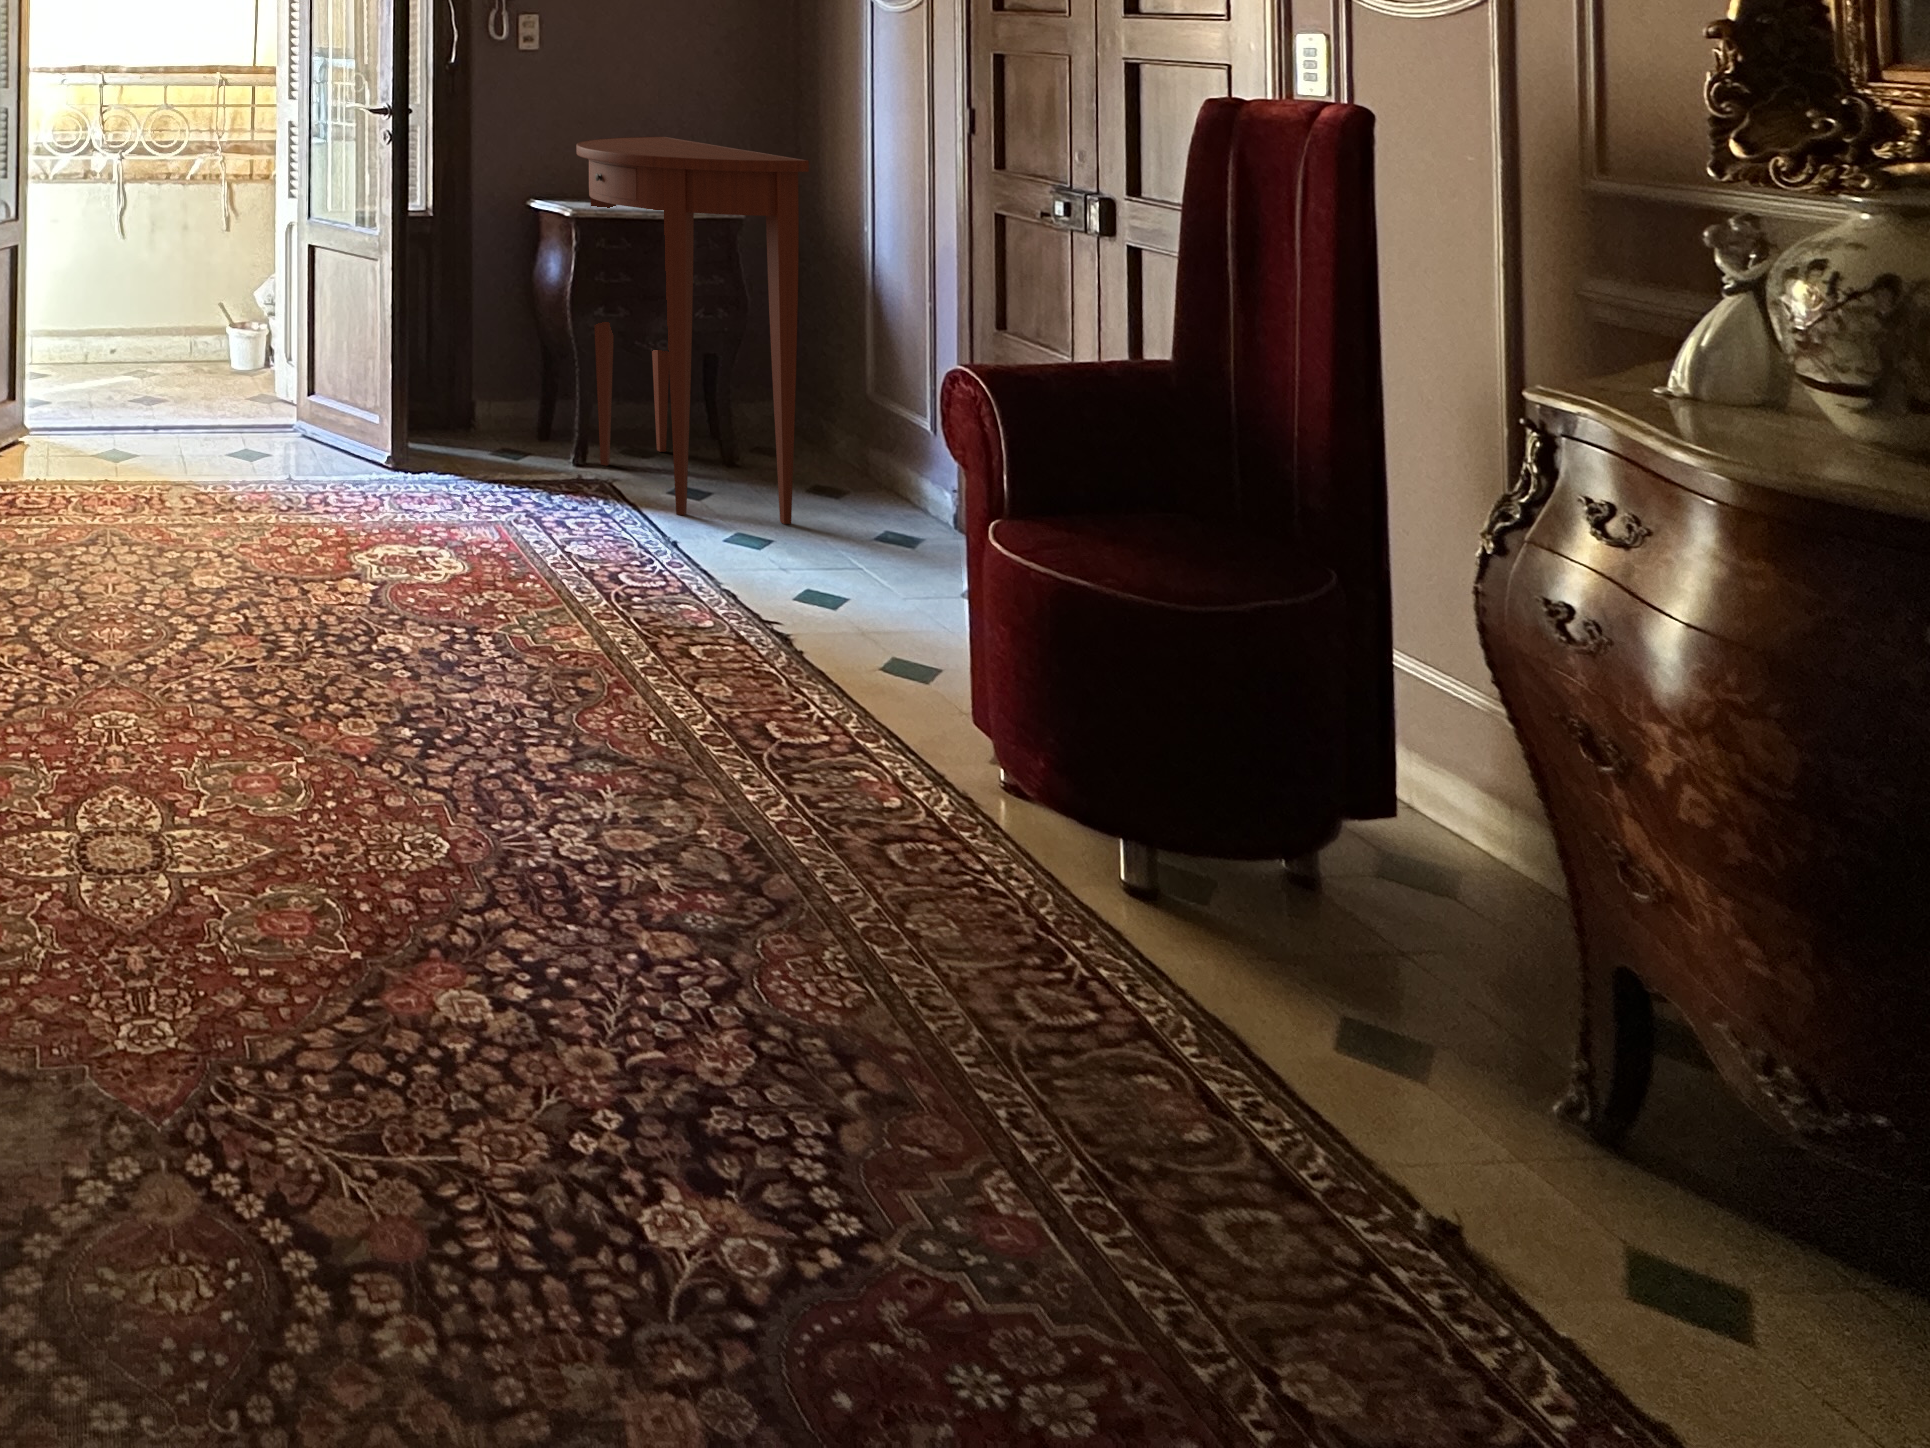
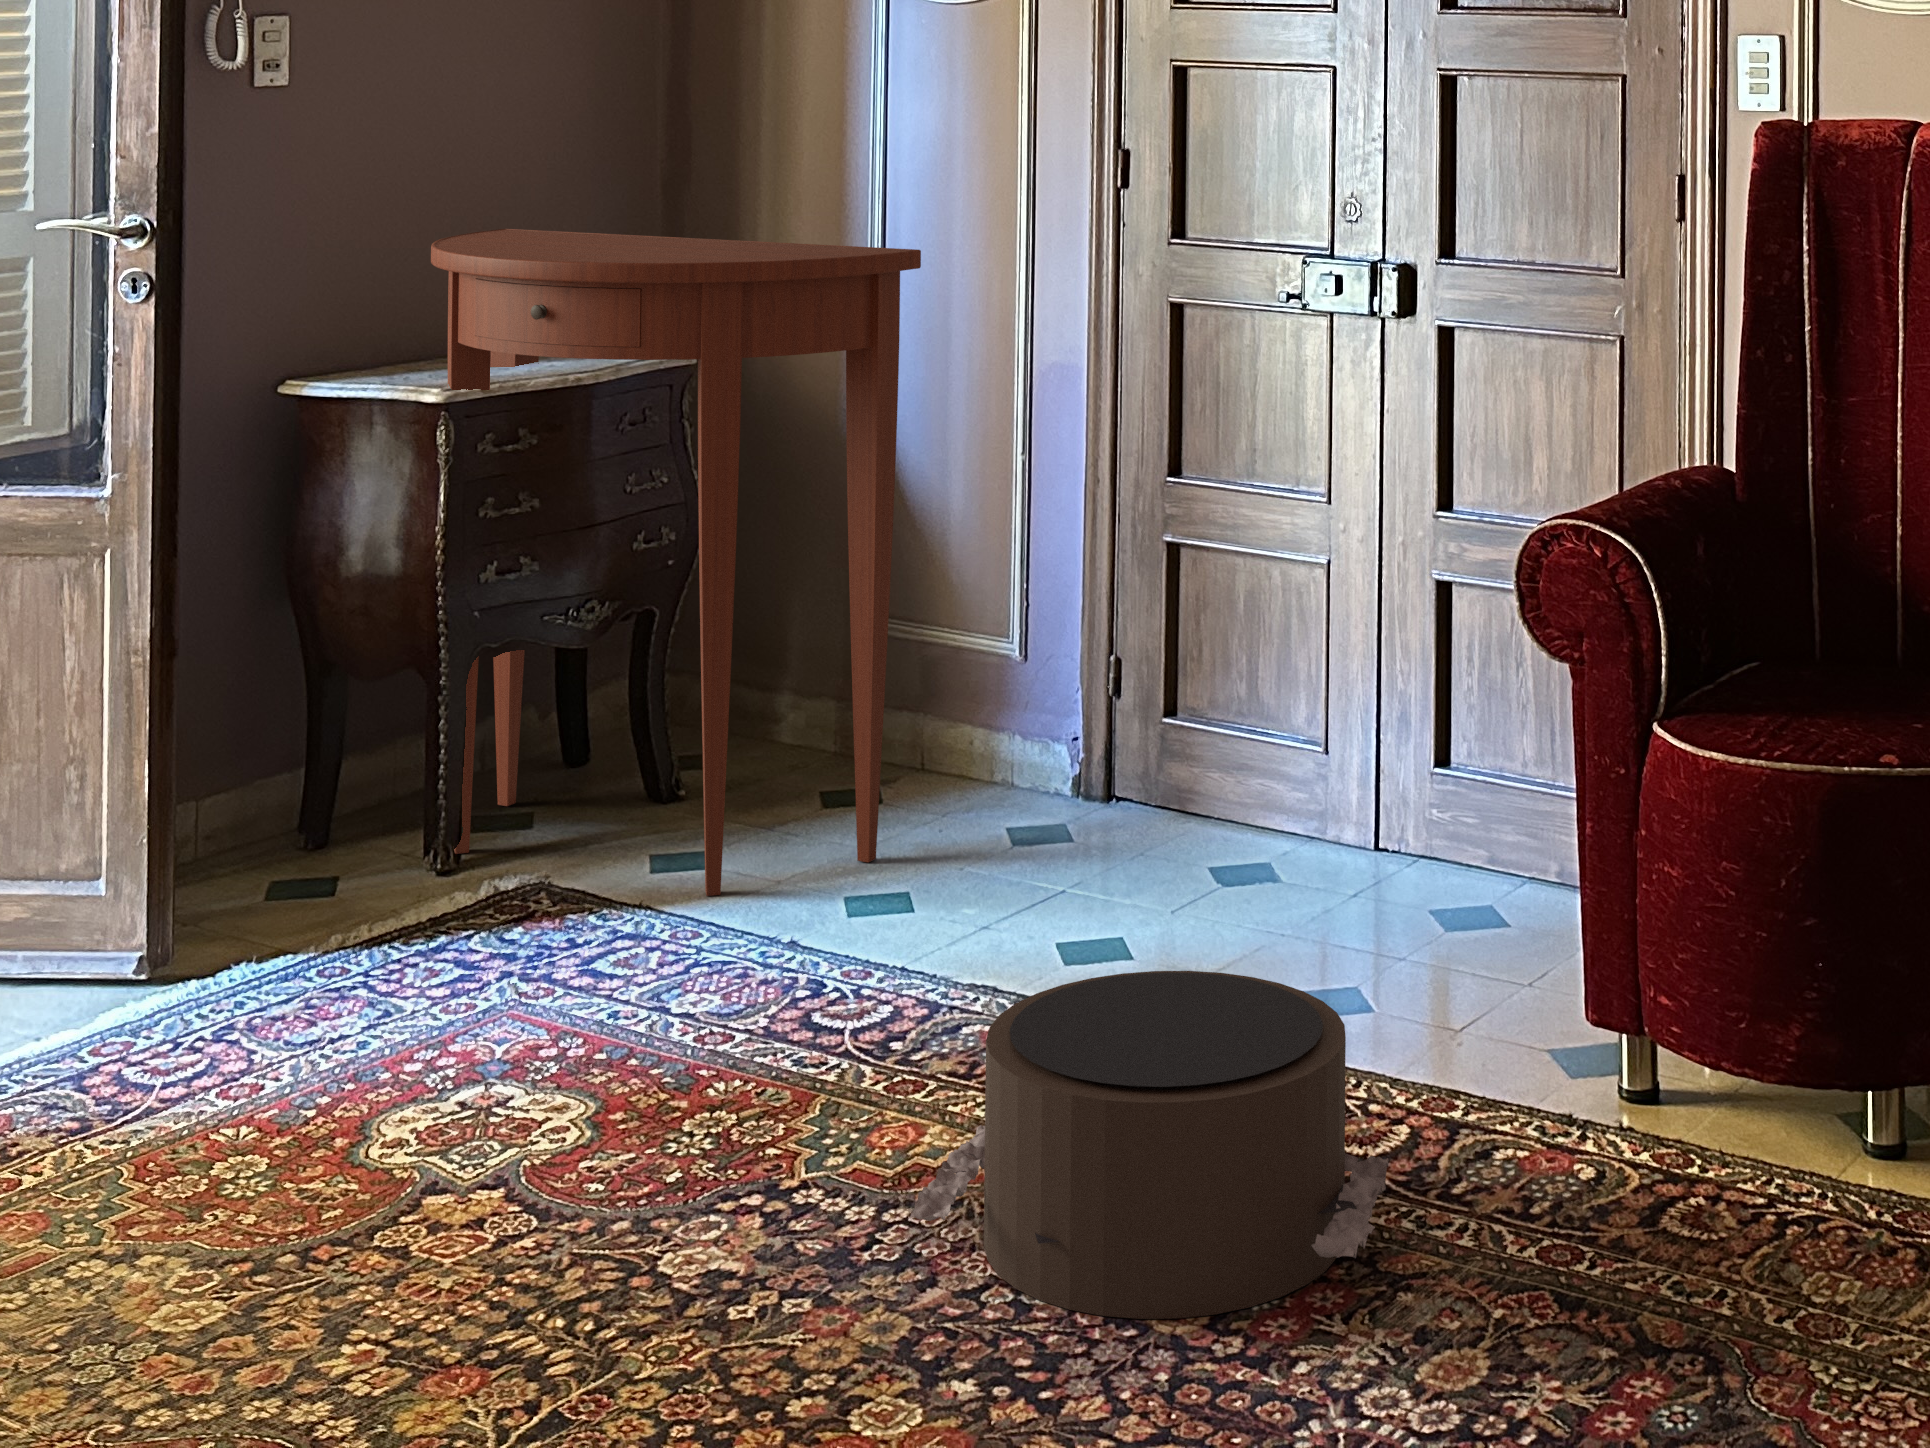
pouf: none [458,566,717,767] -> present [910,971,1389,1319]

